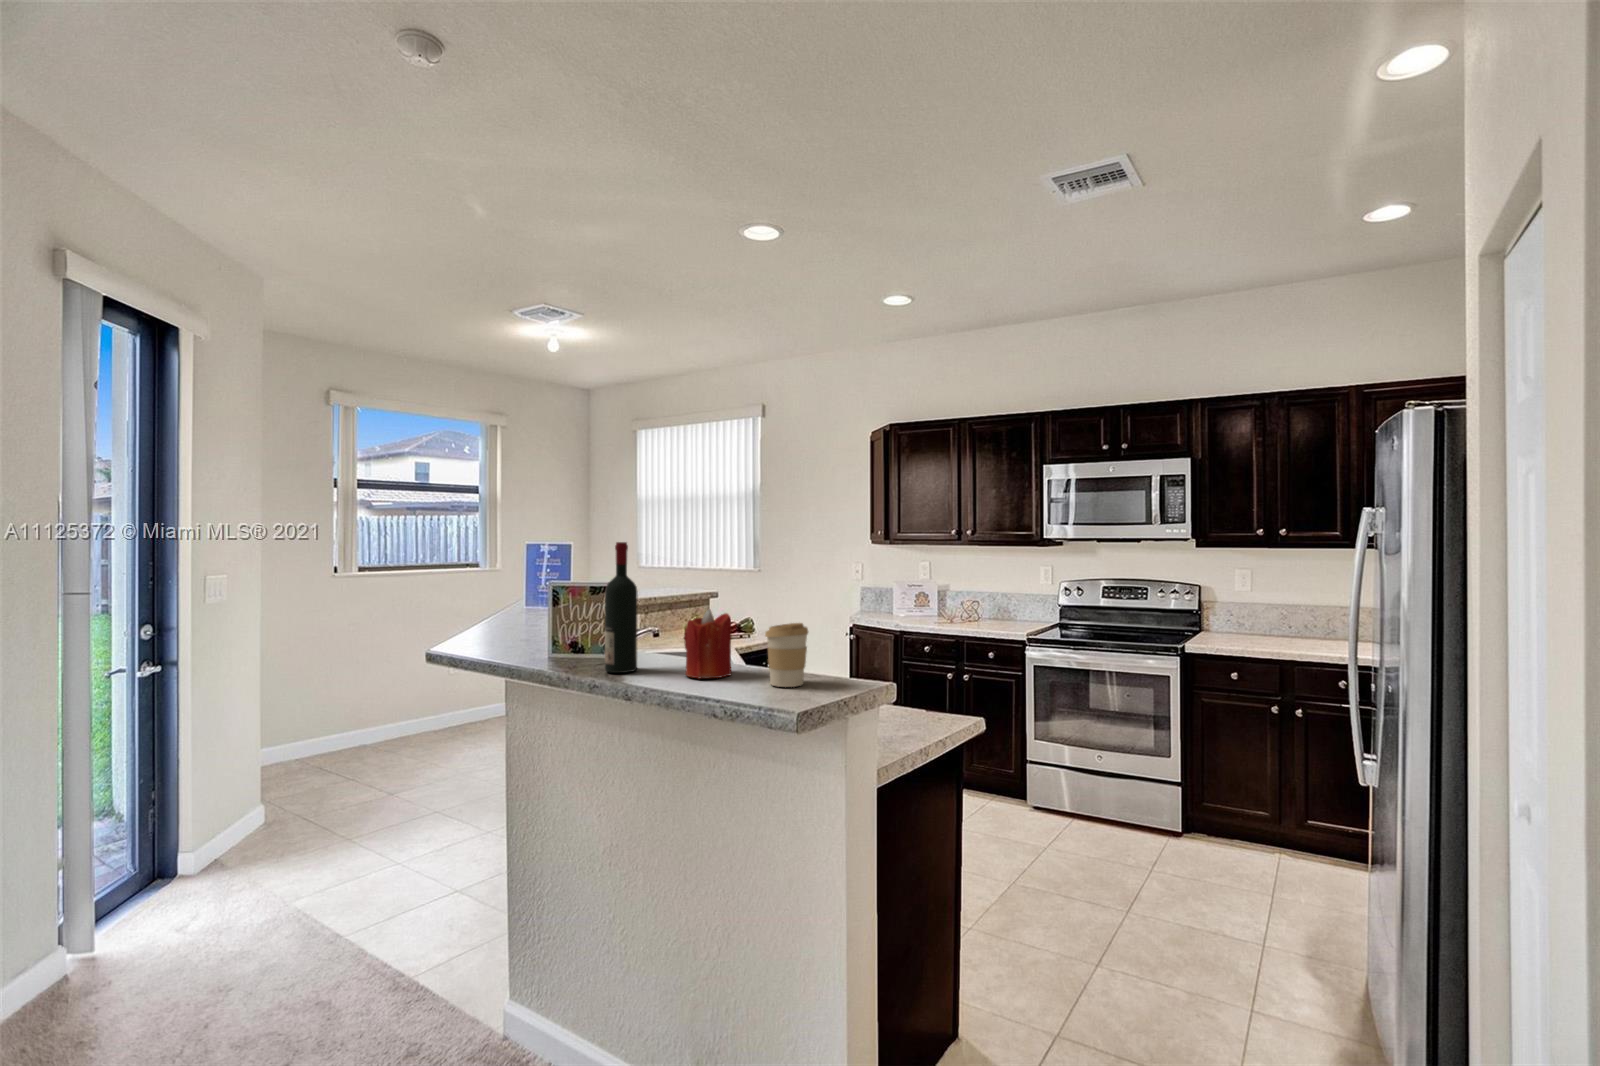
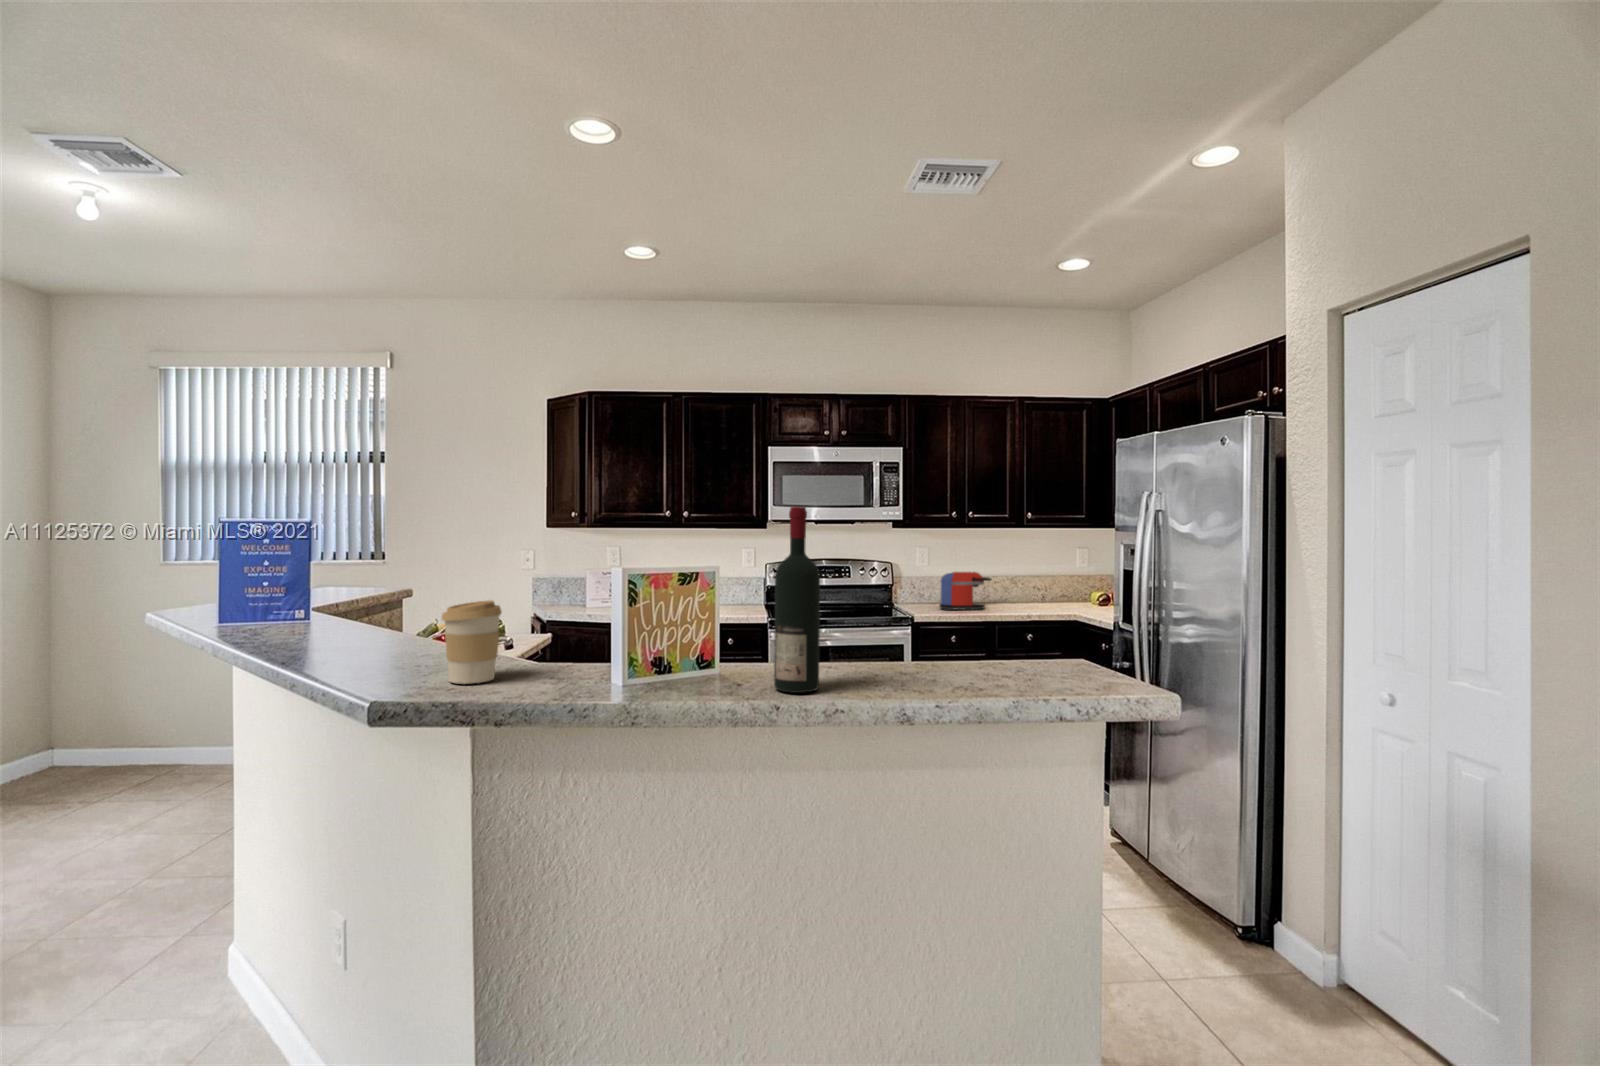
coffee maker: none [1244,599,1318,646] -> present [939,572,991,610]
candle: present [684,609,731,678] -> none [883,594,944,685]
coffee cup: present [765,623,808,687] -> present [442,600,502,684]

